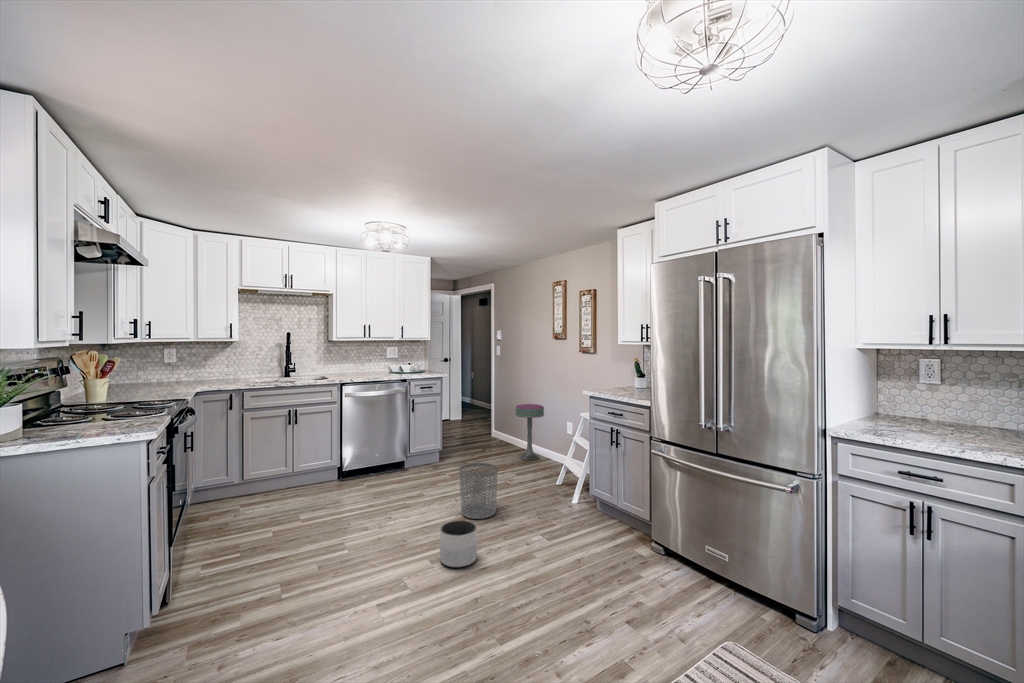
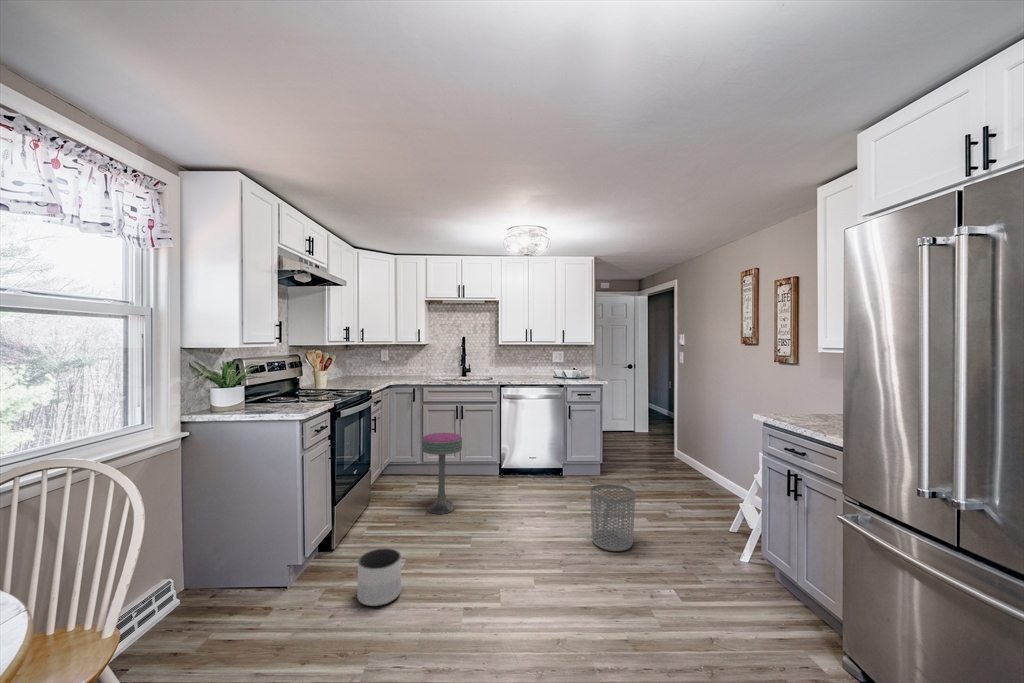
bar stool: present [516,404,544,460] -> present [422,433,462,514]
planter: present [440,521,477,568] -> present [357,548,401,606]

